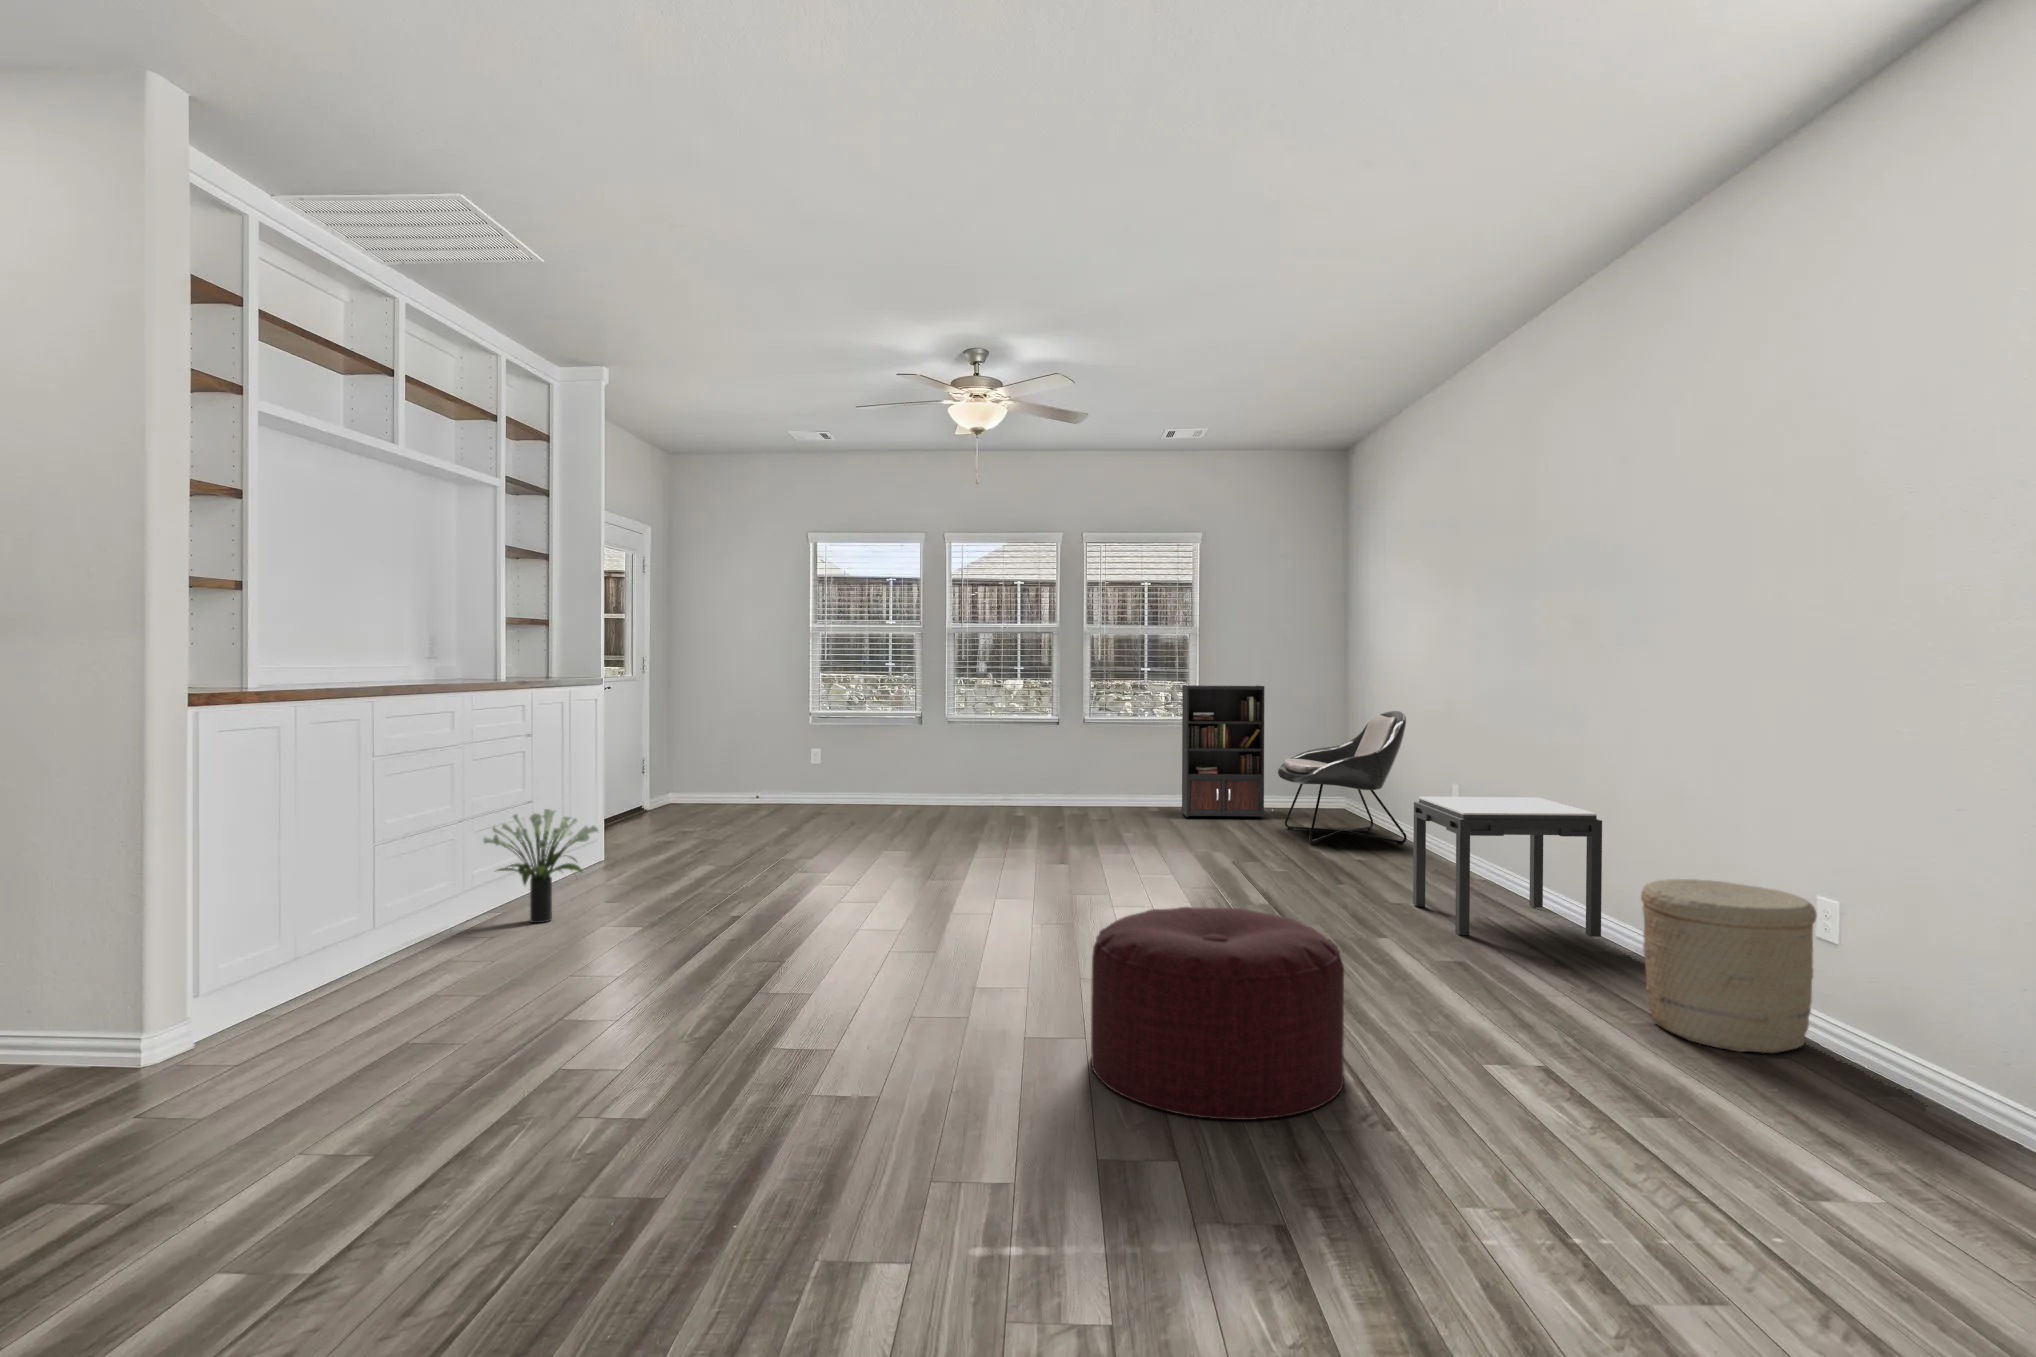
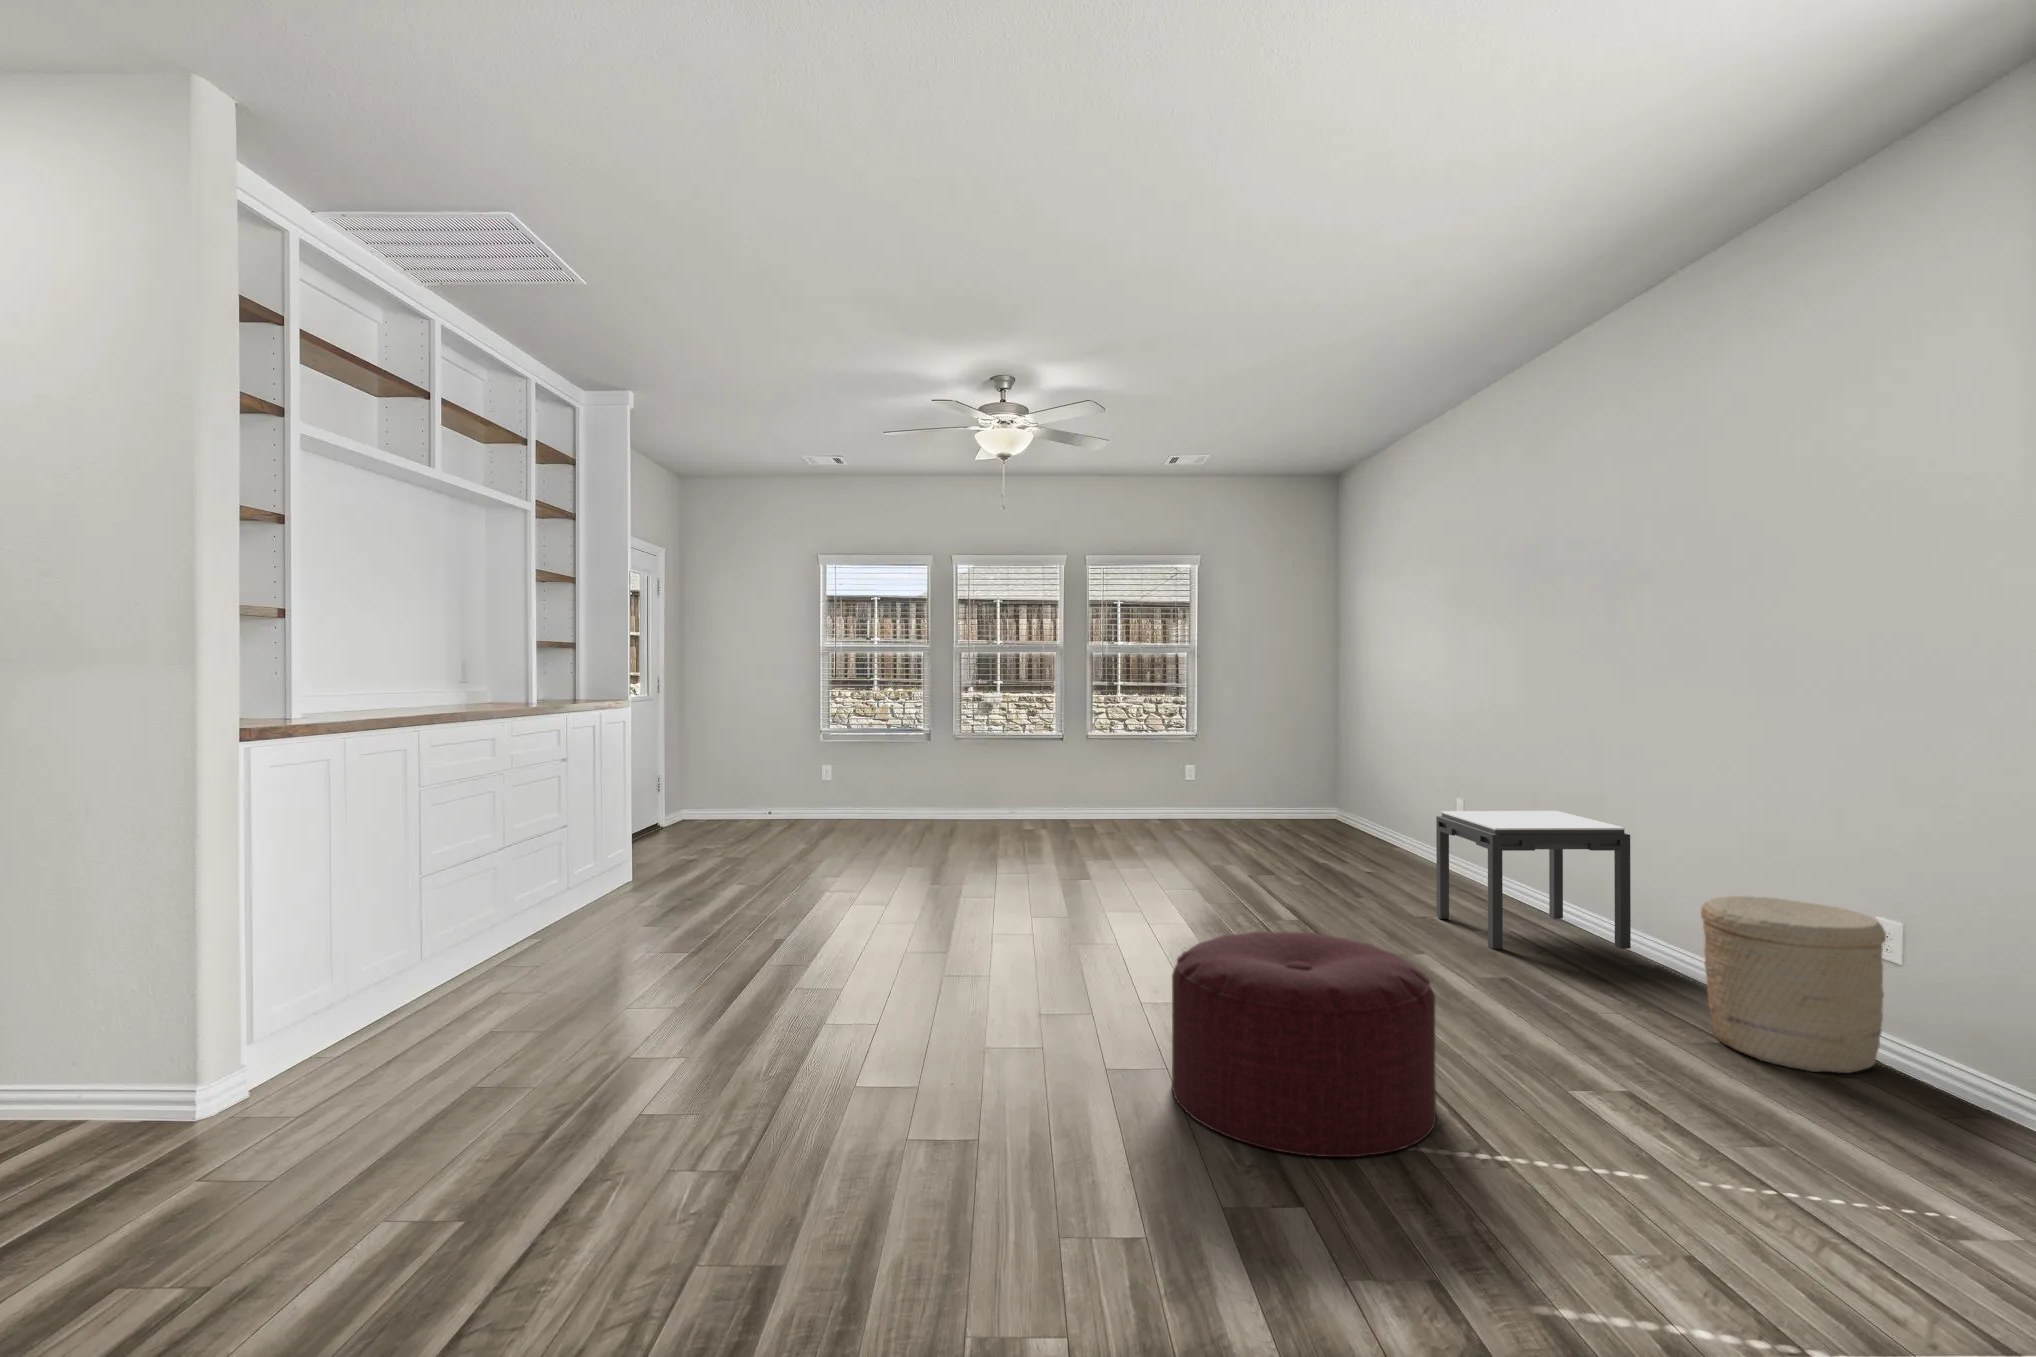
bookcase: present [1182,685,1274,818] -> none [1183,700,1270,828]
lounge chair: present [1278,711,1407,845] -> none [1279,725,1409,855]
potted plant: present [483,809,598,923] -> none [520,831,635,947]

